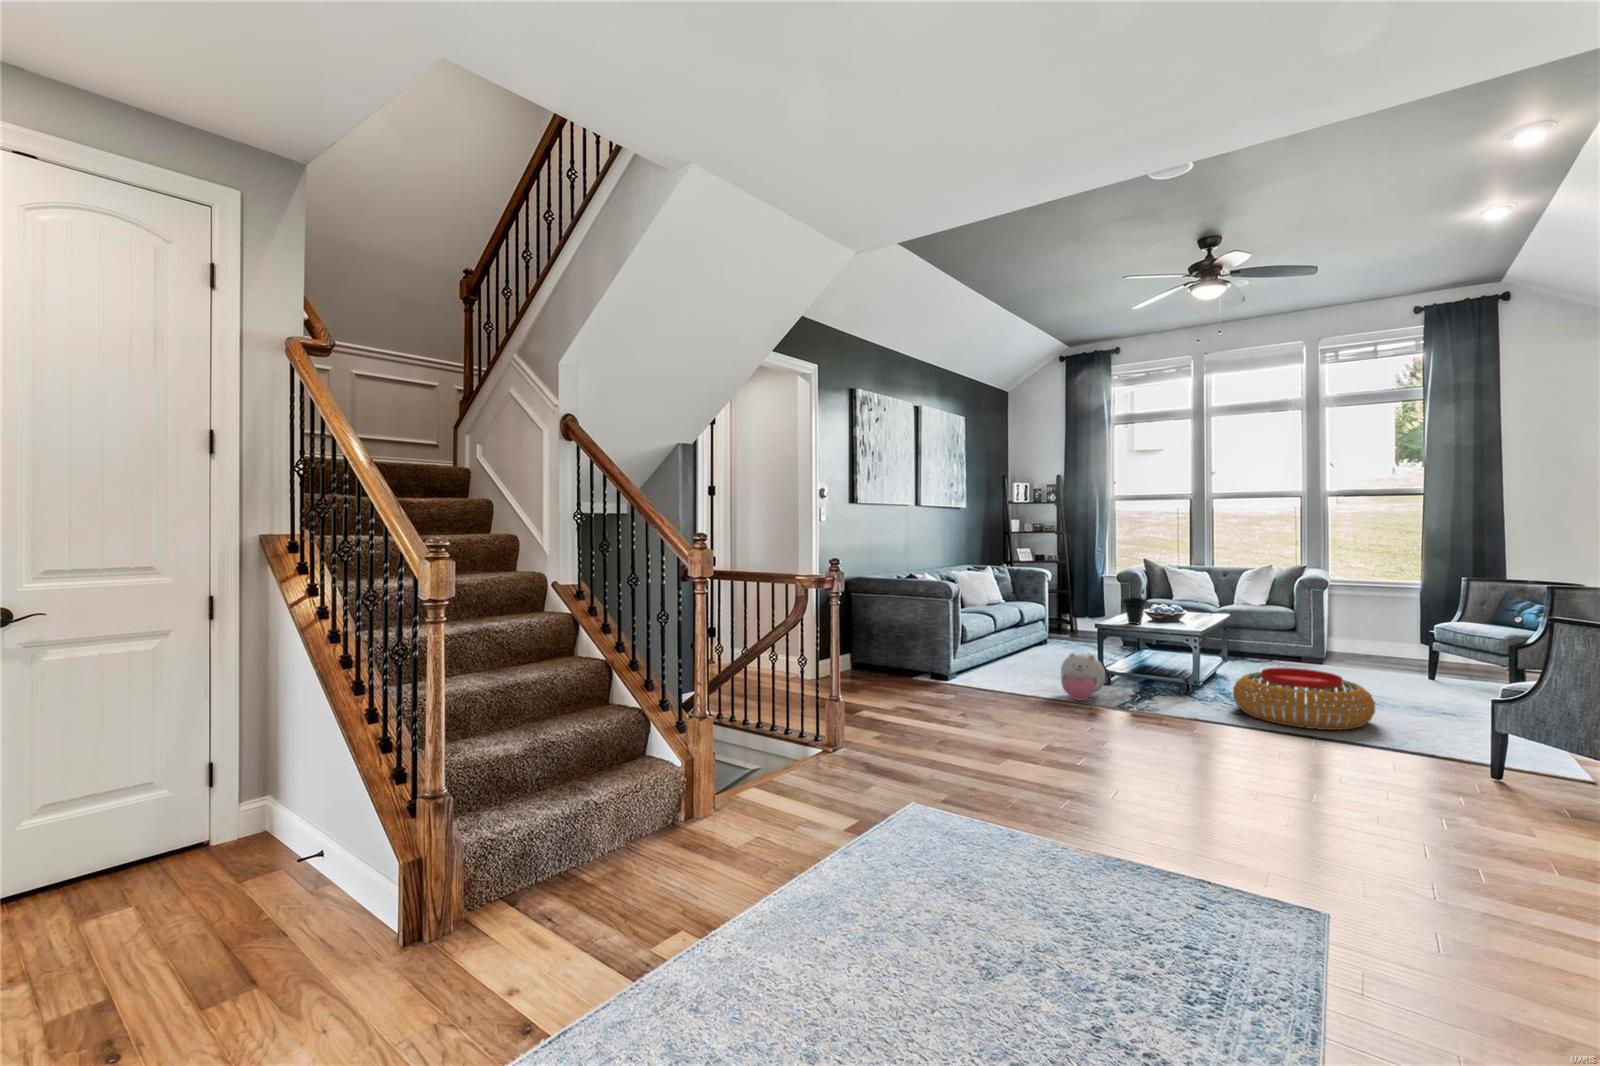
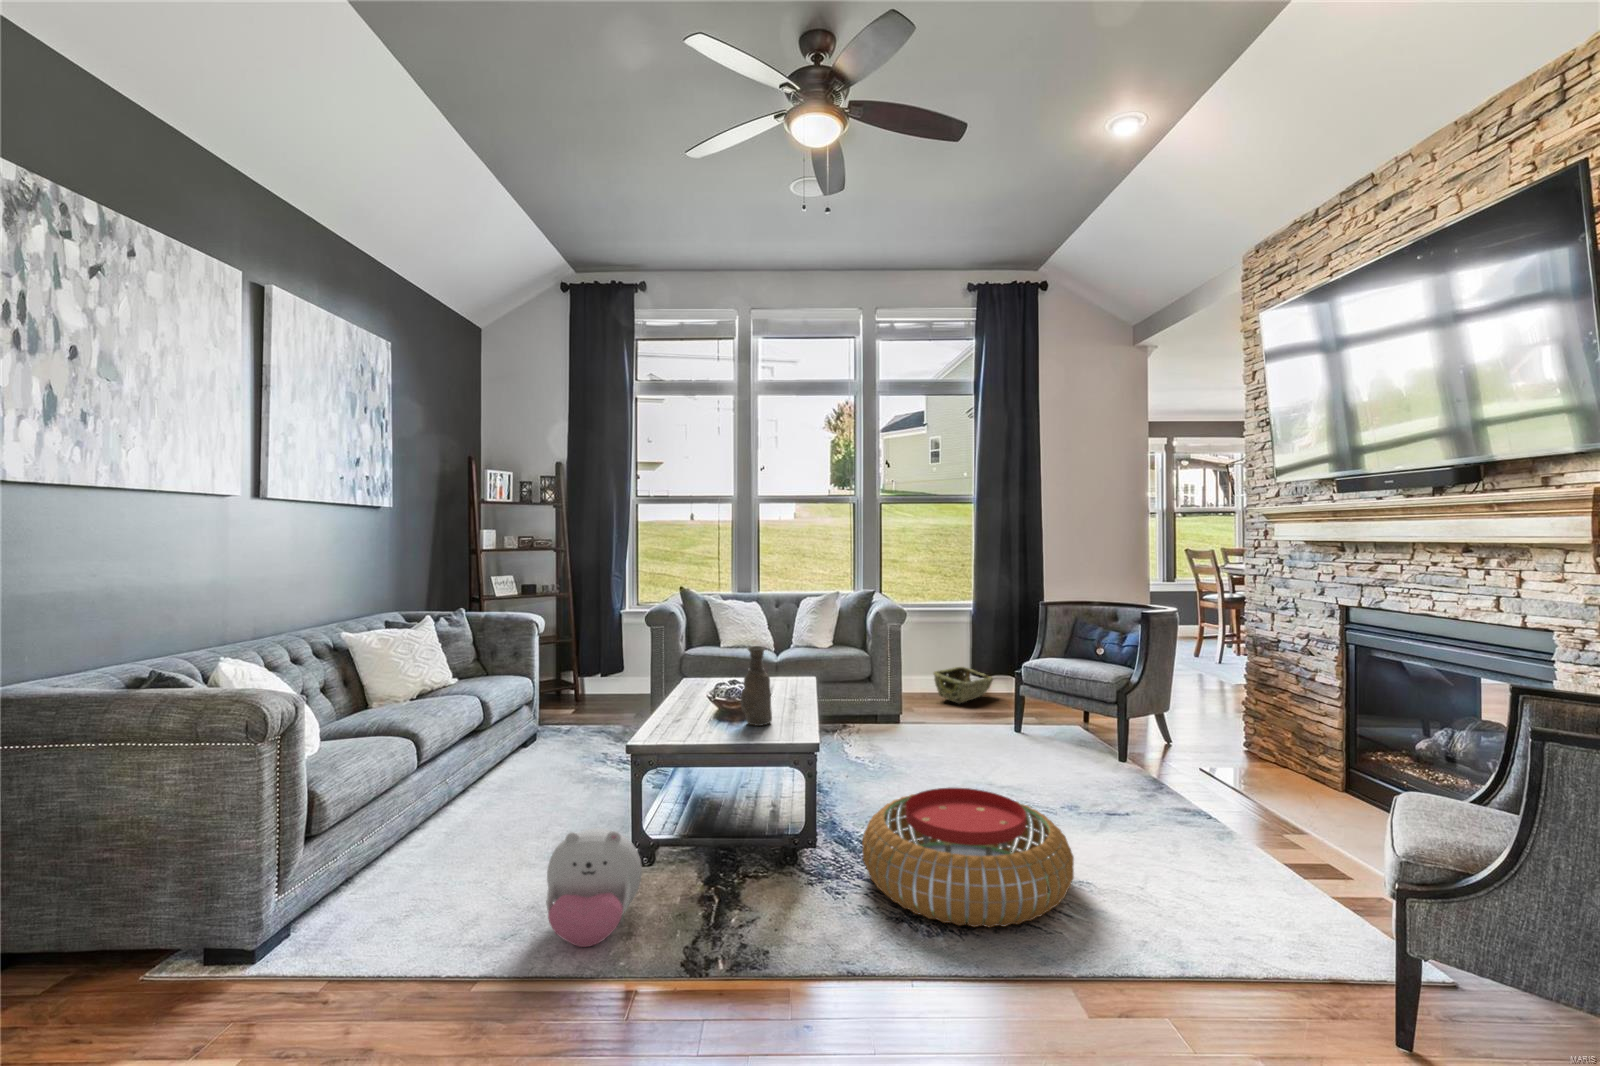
potted plant: present [1123,579,1147,624] -> none [663,639,709,729]
vase: none [1166,583,1187,626] -> present [740,646,772,726]
woven basket: none [1368,633,1435,660] -> present [934,667,993,703]

